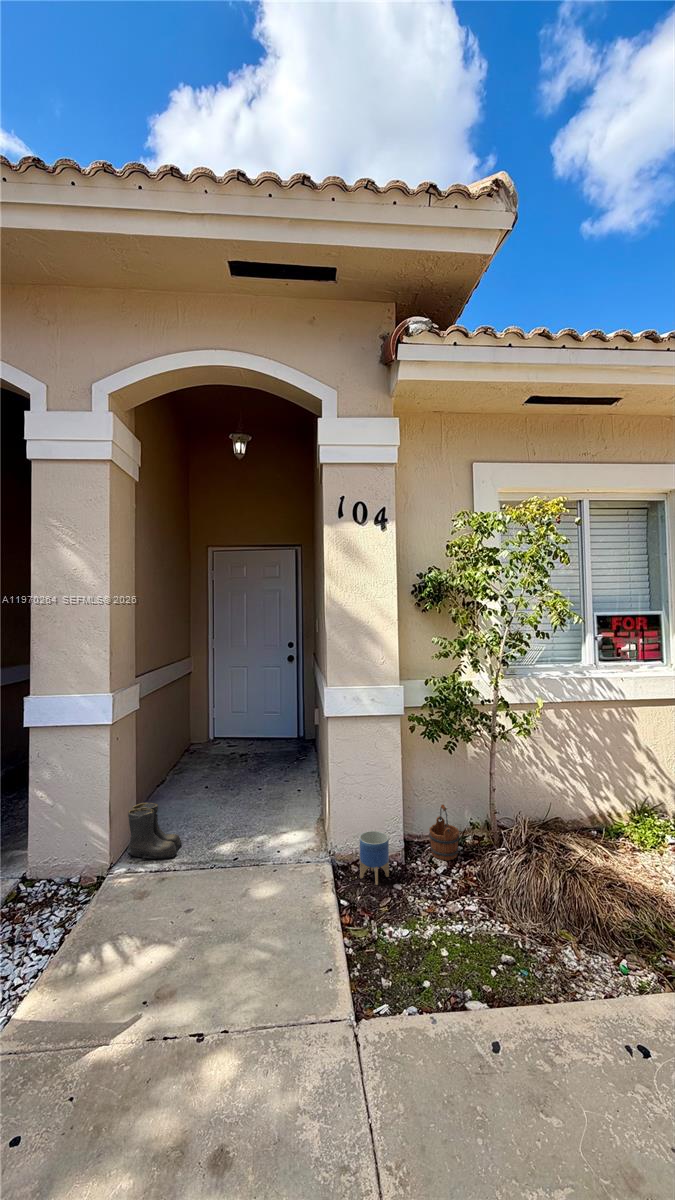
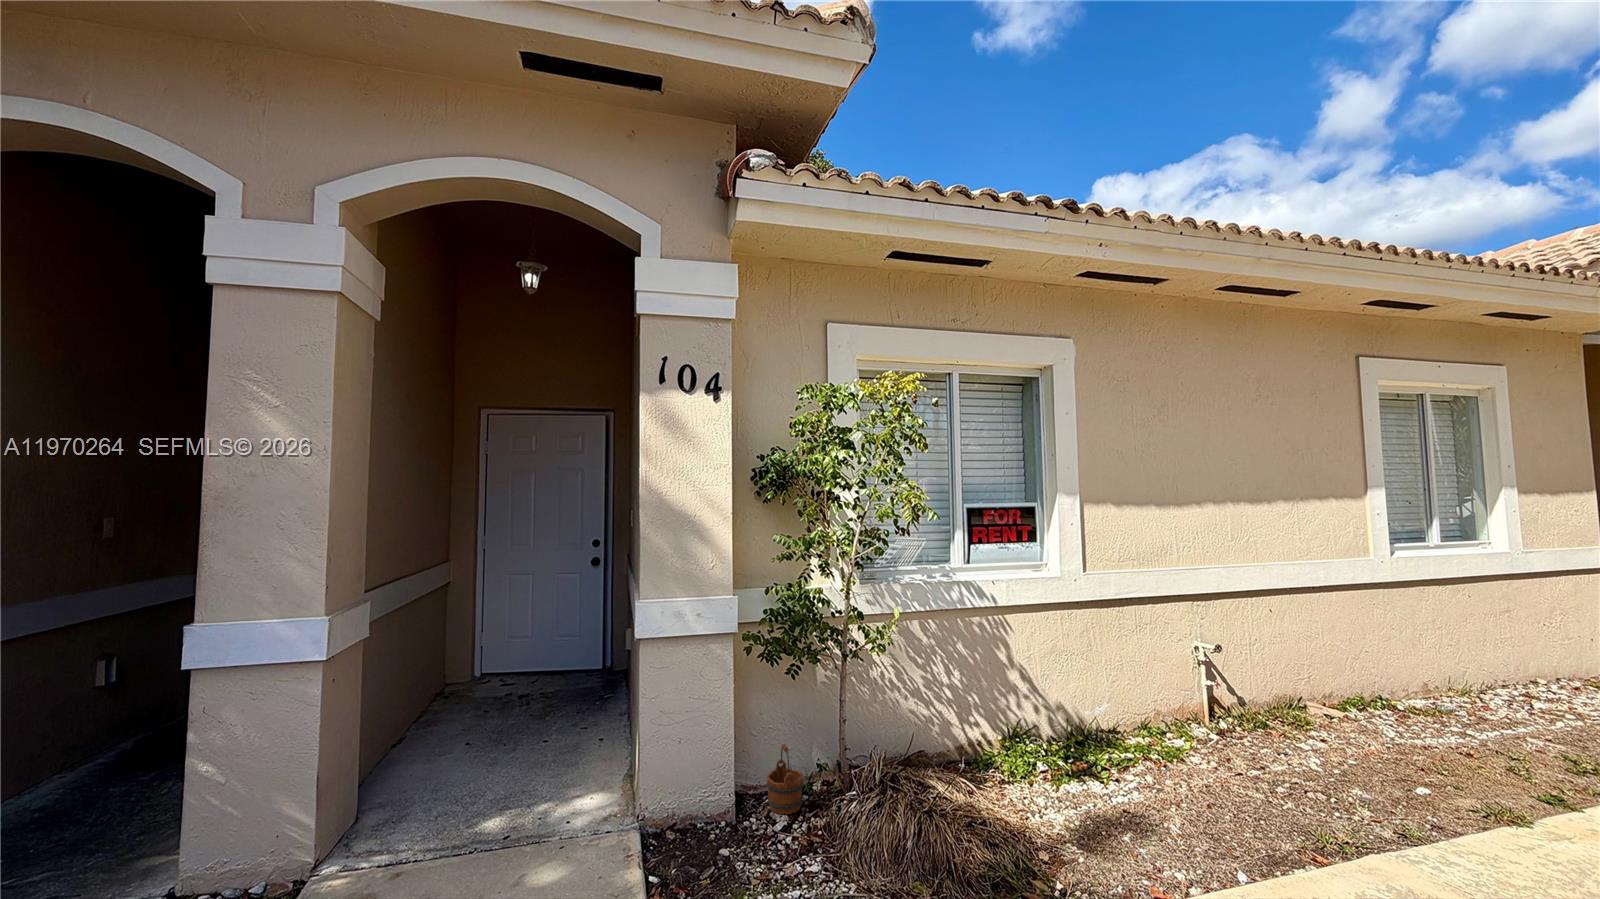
boots: present [128,803,181,859] -> none [346,769,427,848]
planter: present [360,831,389,885] -> none [676,784,714,853]

